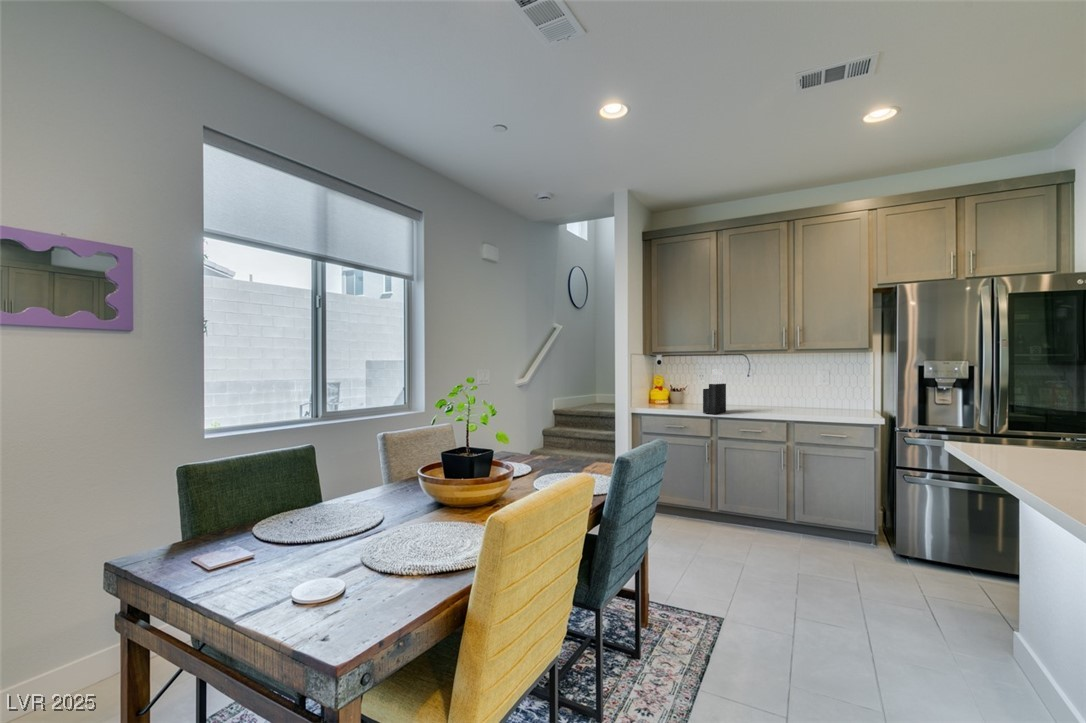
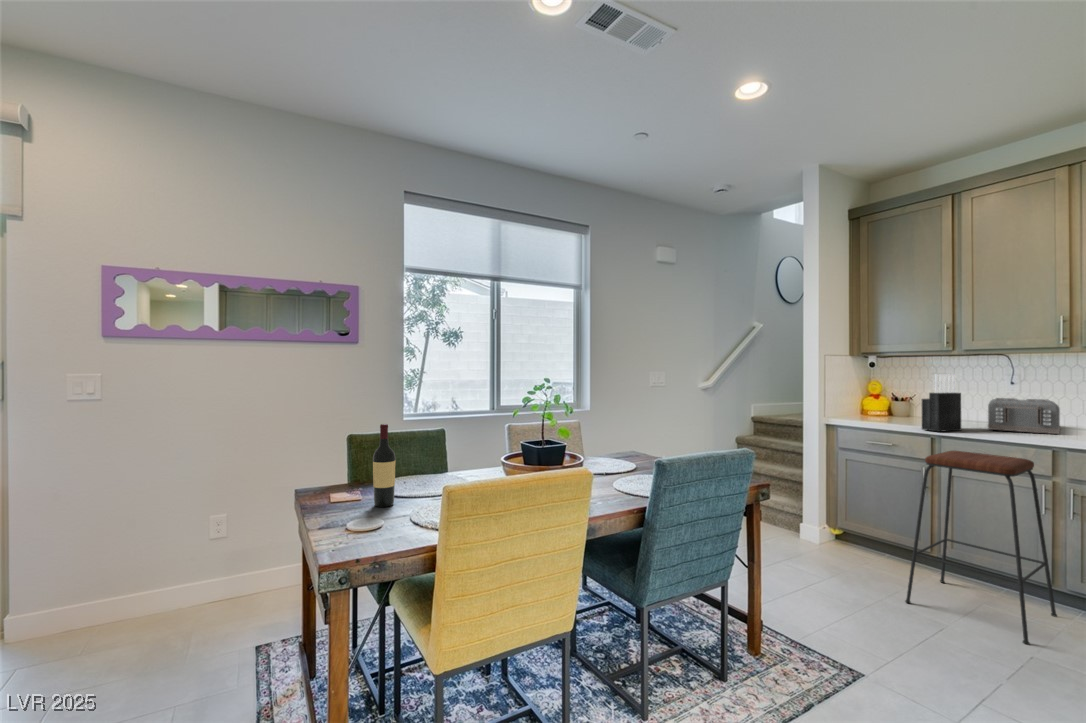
toaster: none [735,387,782,411] -> present [988,398,1060,434]
bar stool: none [709,428,789,564] -> present [905,451,1057,645]
wine bottle: none [280,447,313,565] -> present [373,424,395,507]

